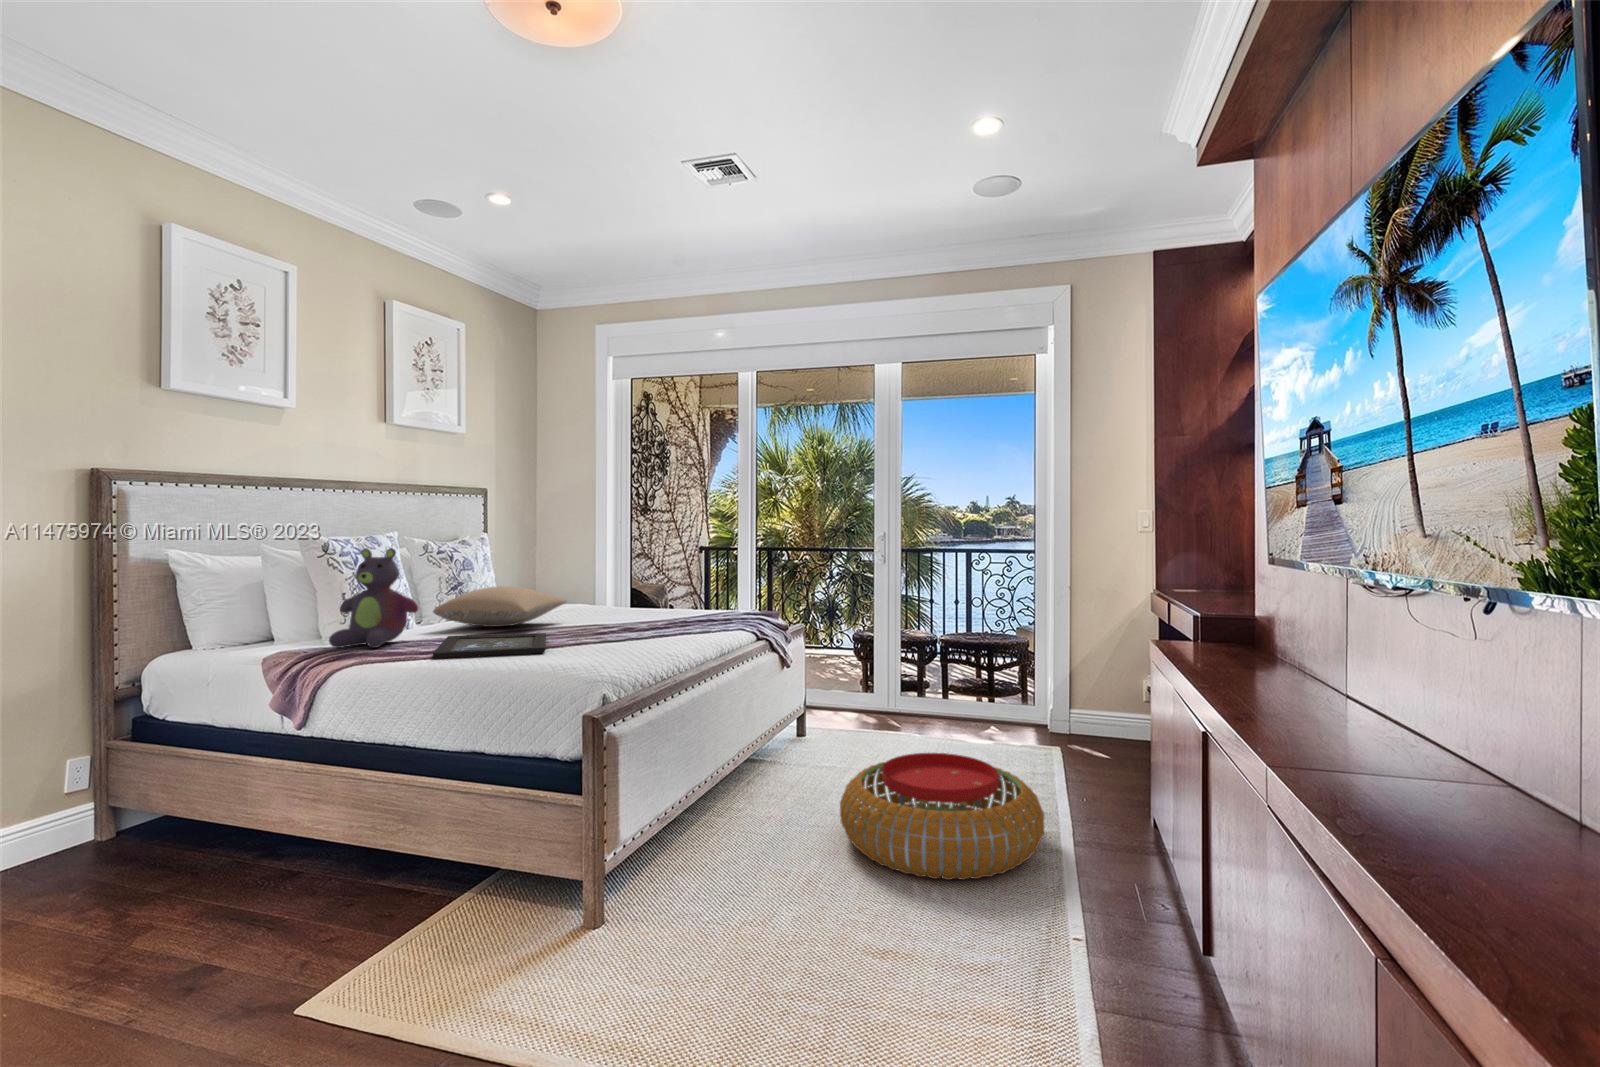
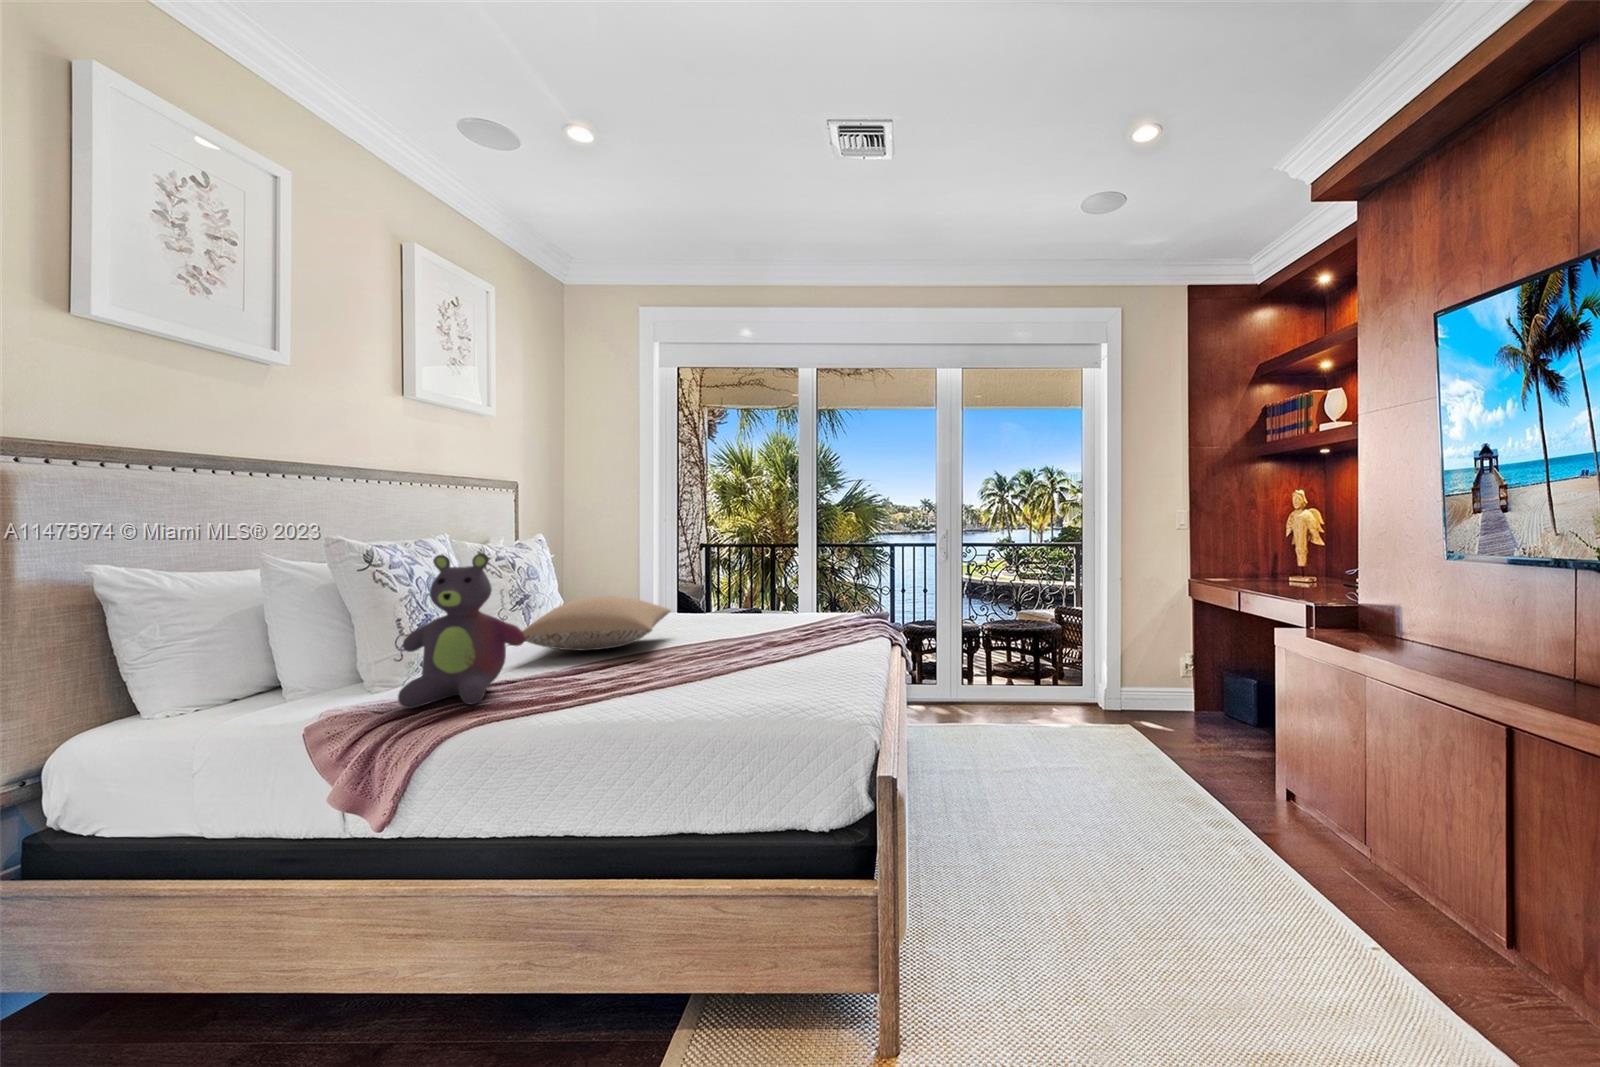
tray: present [433,633,546,659] -> none [571,660,751,724]
pouf: present [840,753,1044,880] -> none [1092,775,1398,963]

